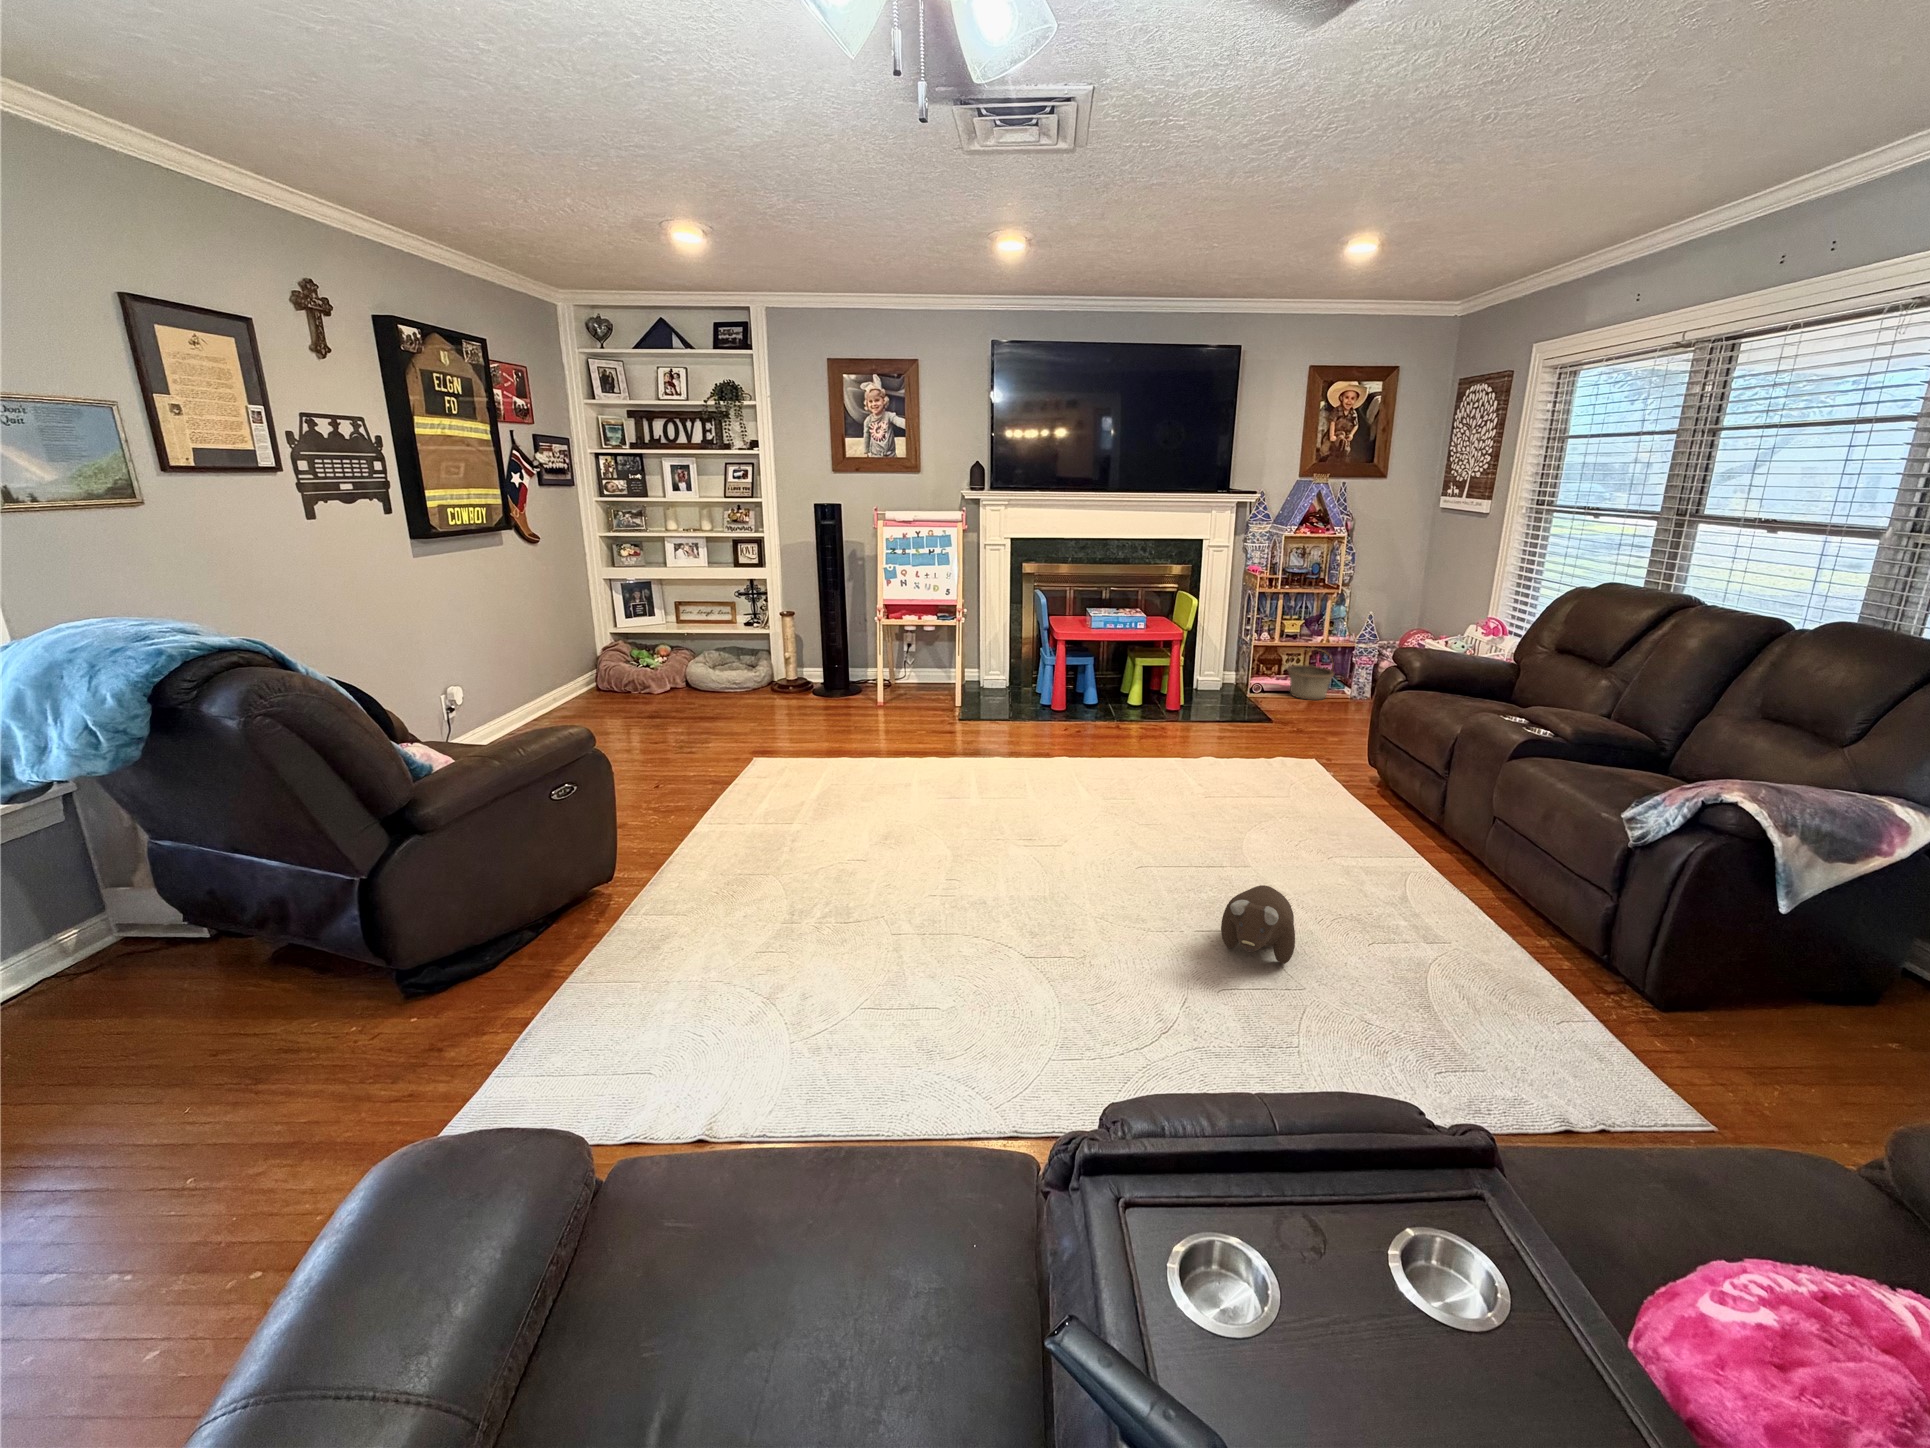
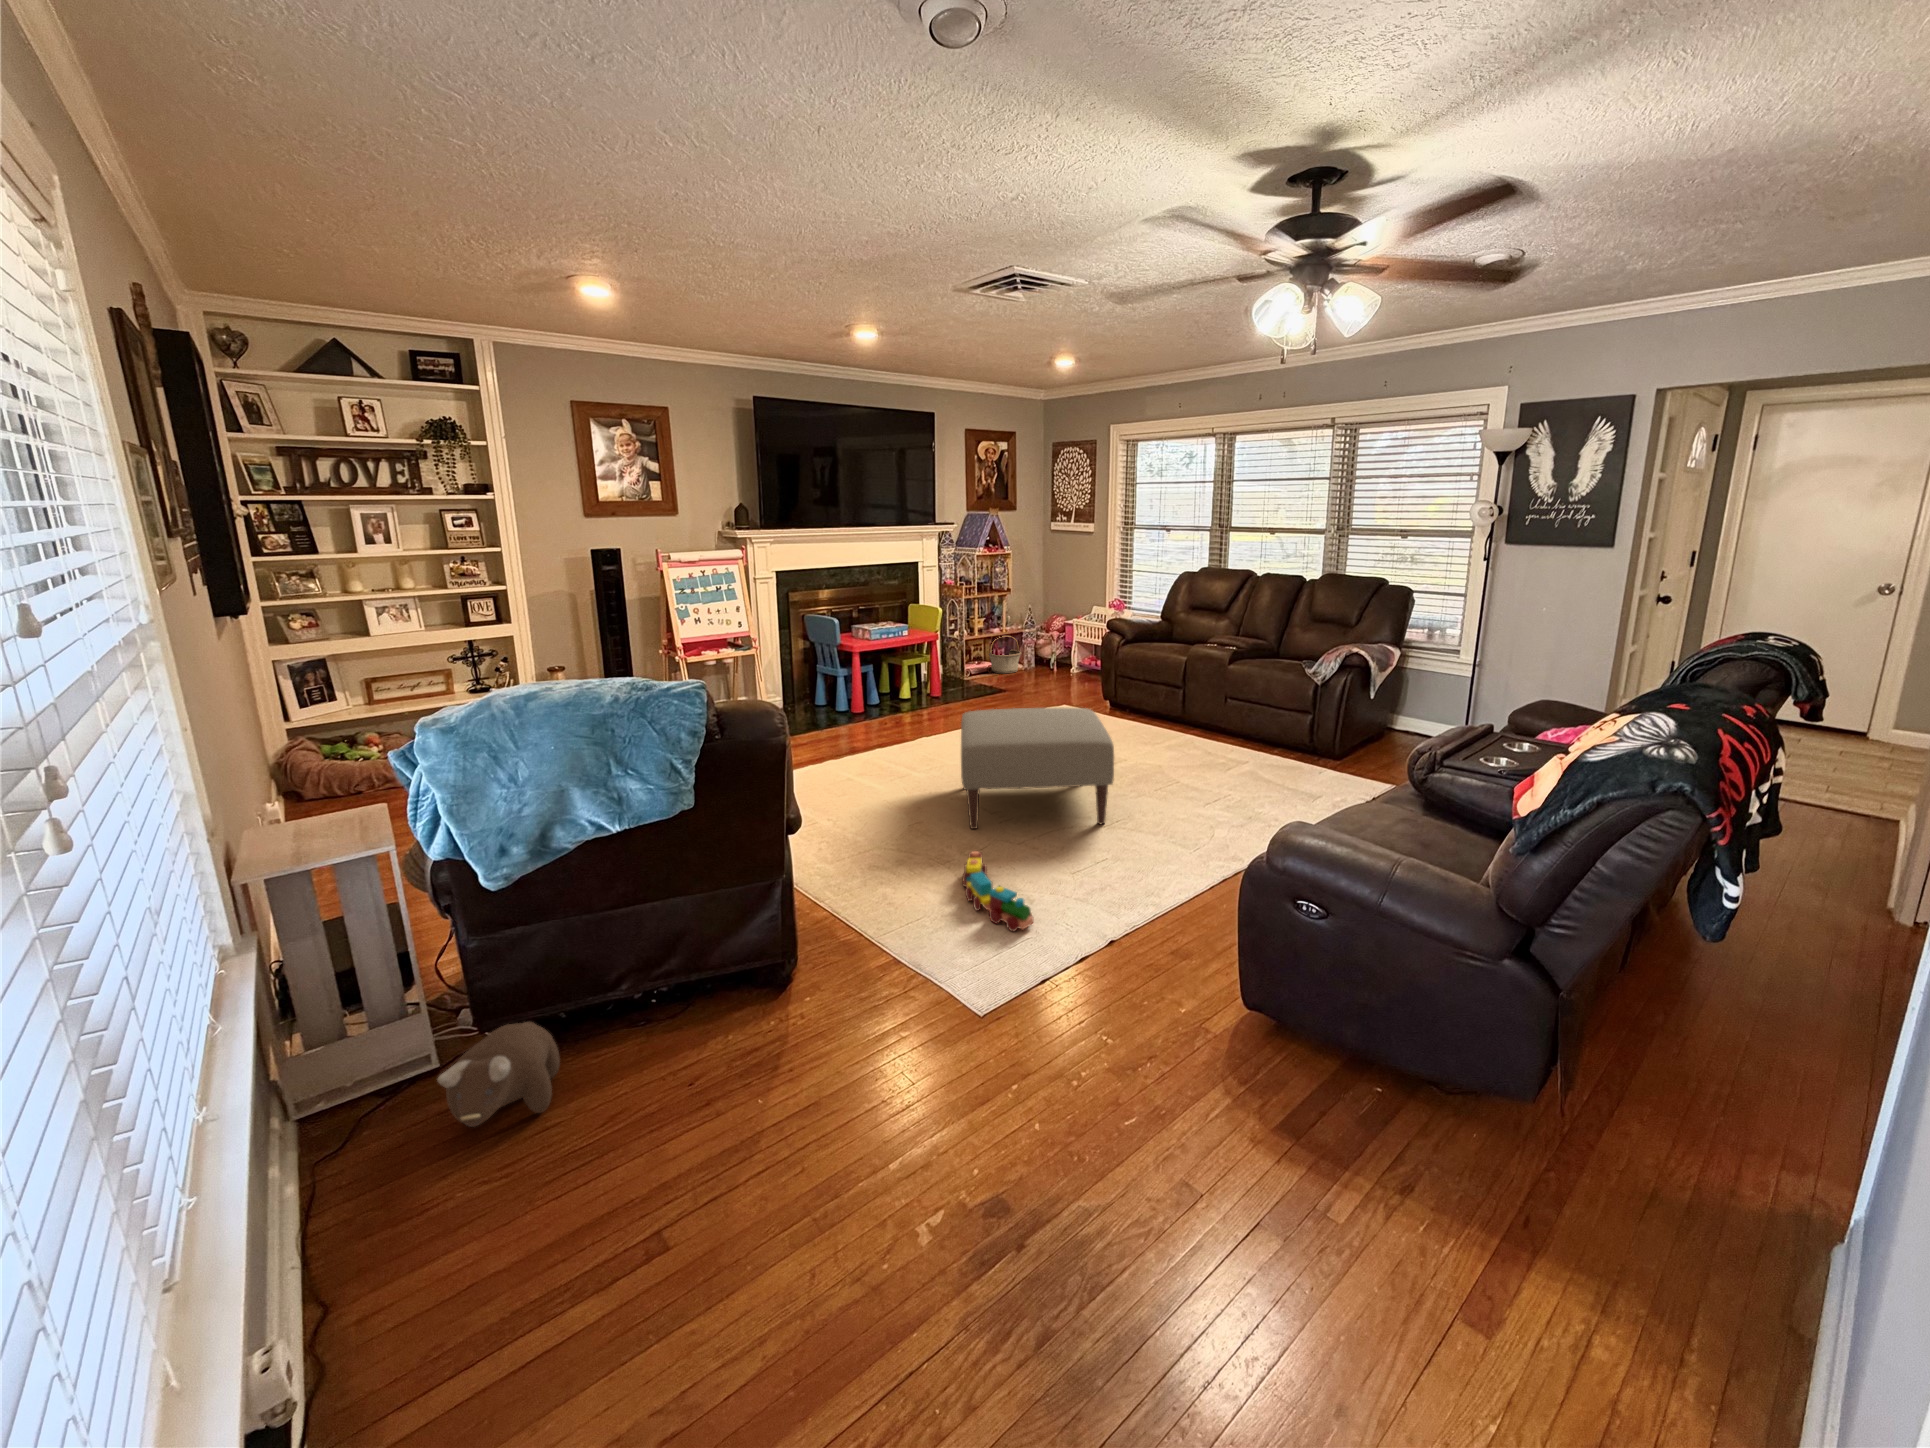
ottoman: none [872,742,1151,965] -> present [961,708,1114,829]
plush toy: present [1221,885,1295,964] -> present [438,1022,560,1127]
toy train: none [658,931,795,1075] -> present [963,851,1033,931]

